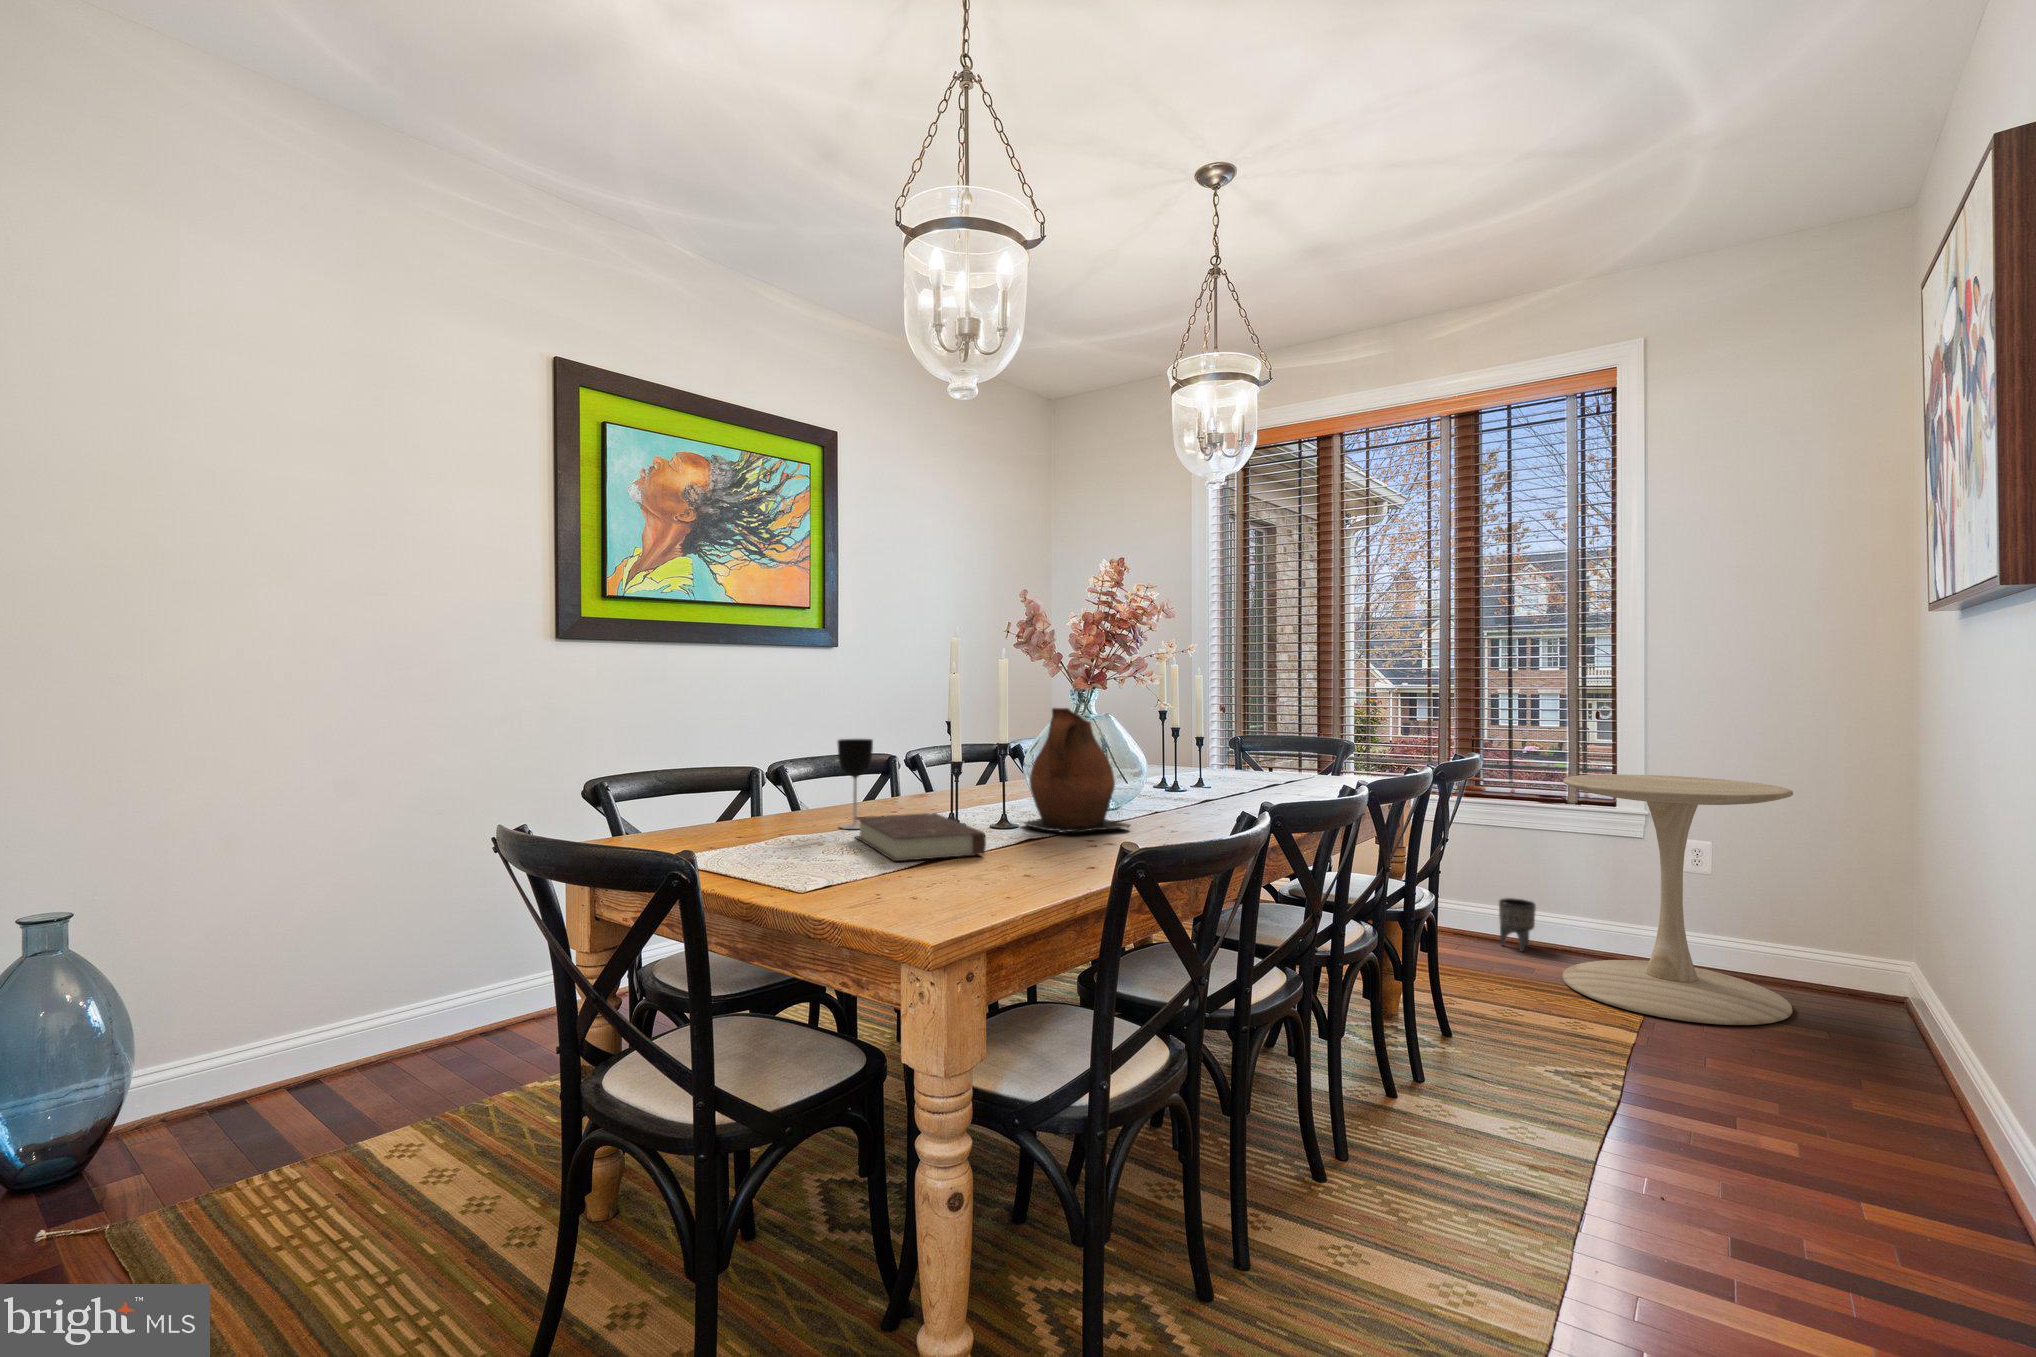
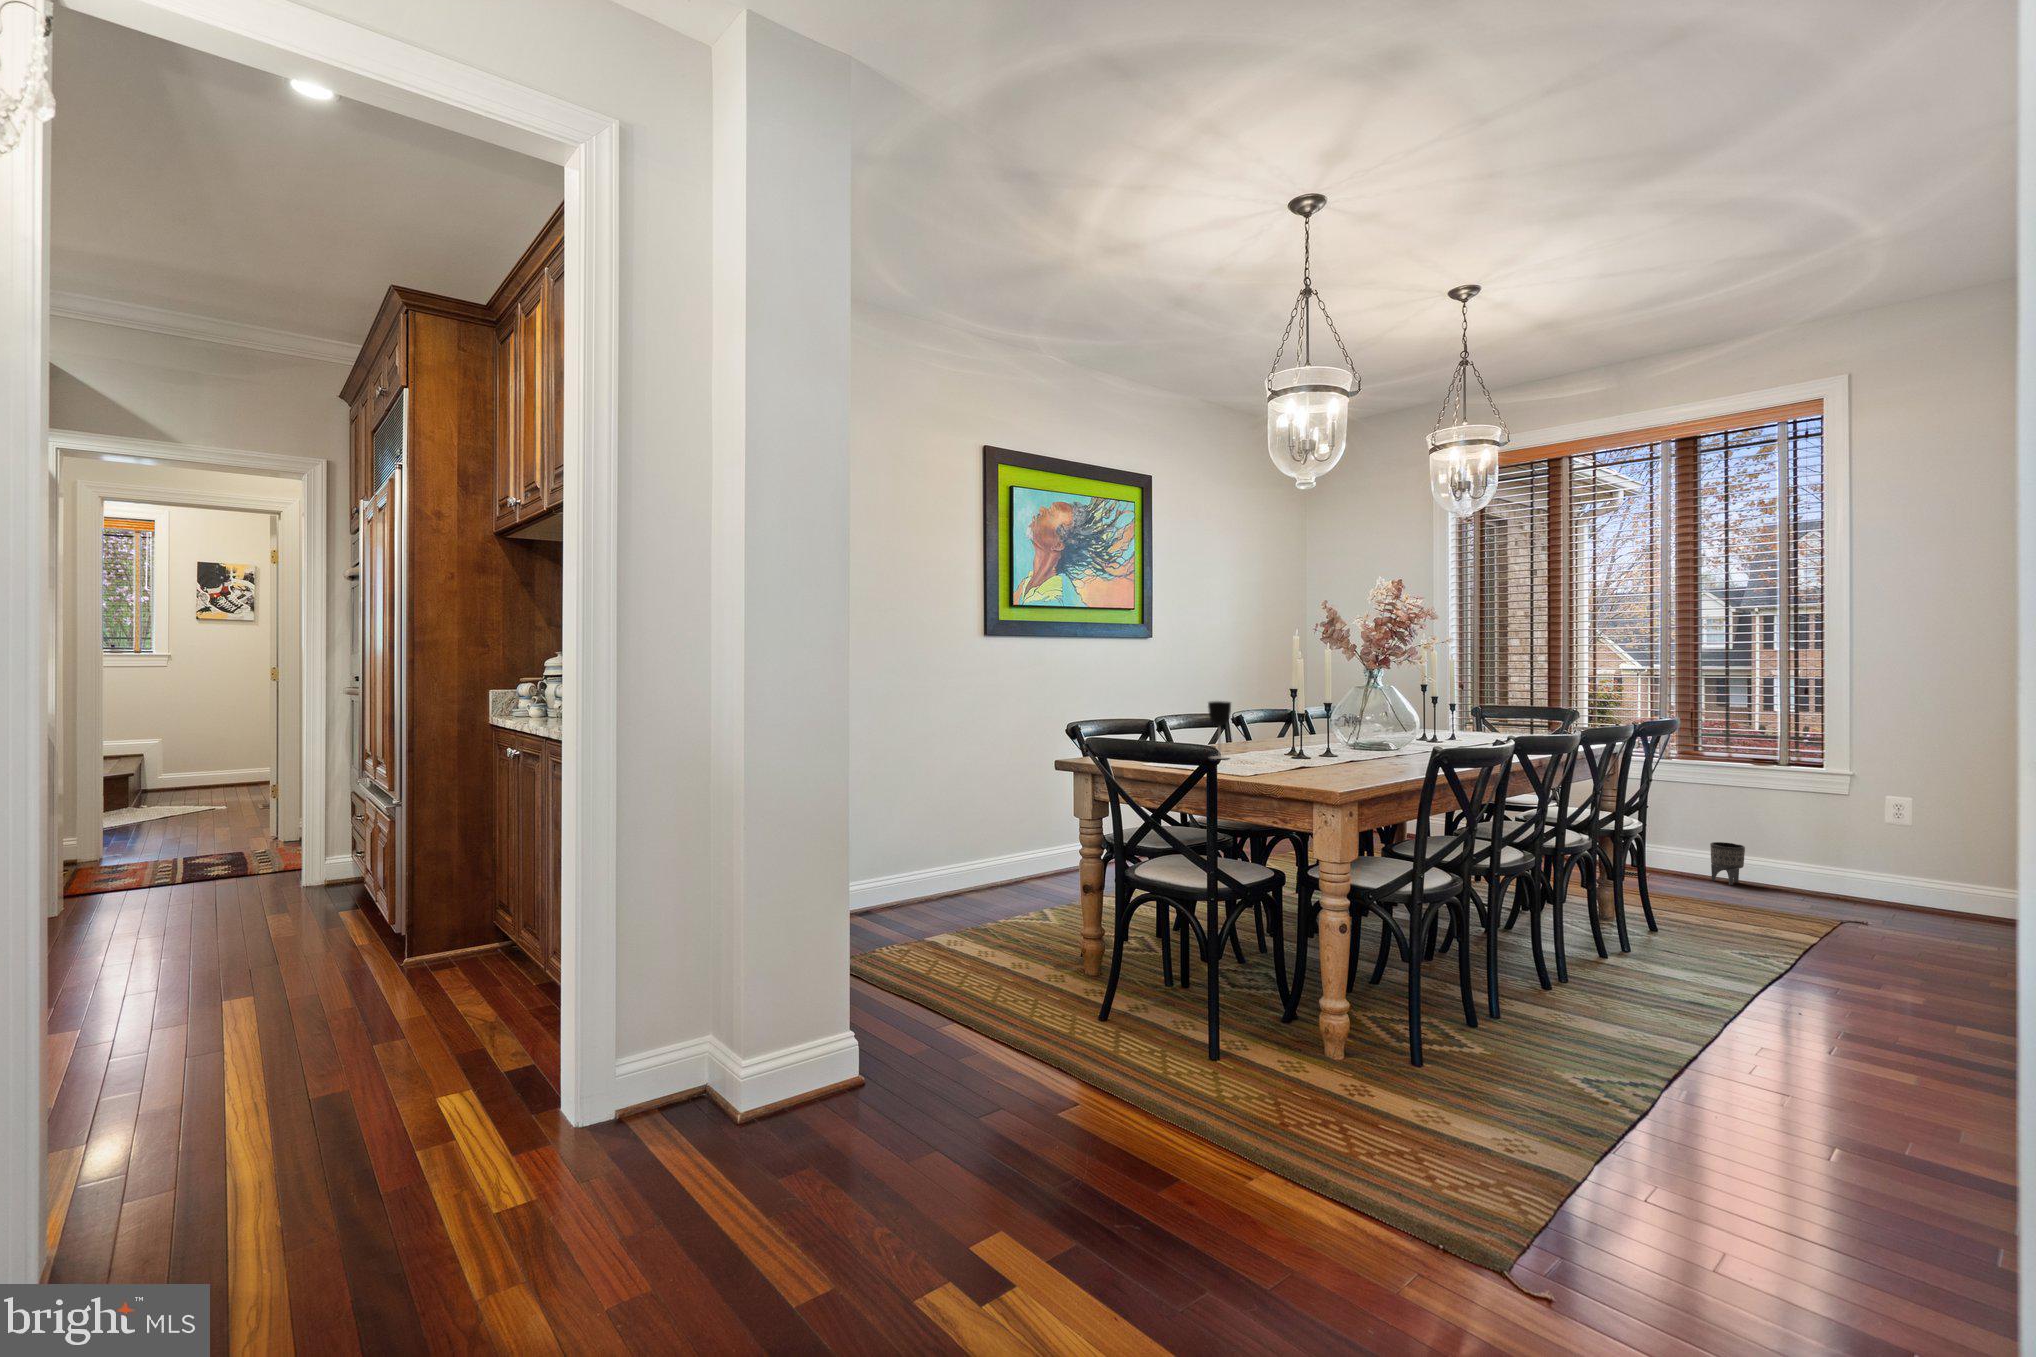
ceramic pitcher: present [1024,708,1130,832] -> none [1328,682,1410,764]
pedestal table: present [1563,774,1793,1025] -> none [1765,740,1984,942]
book: present [855,813,986,861] -> none [1226,749,1320,774]

